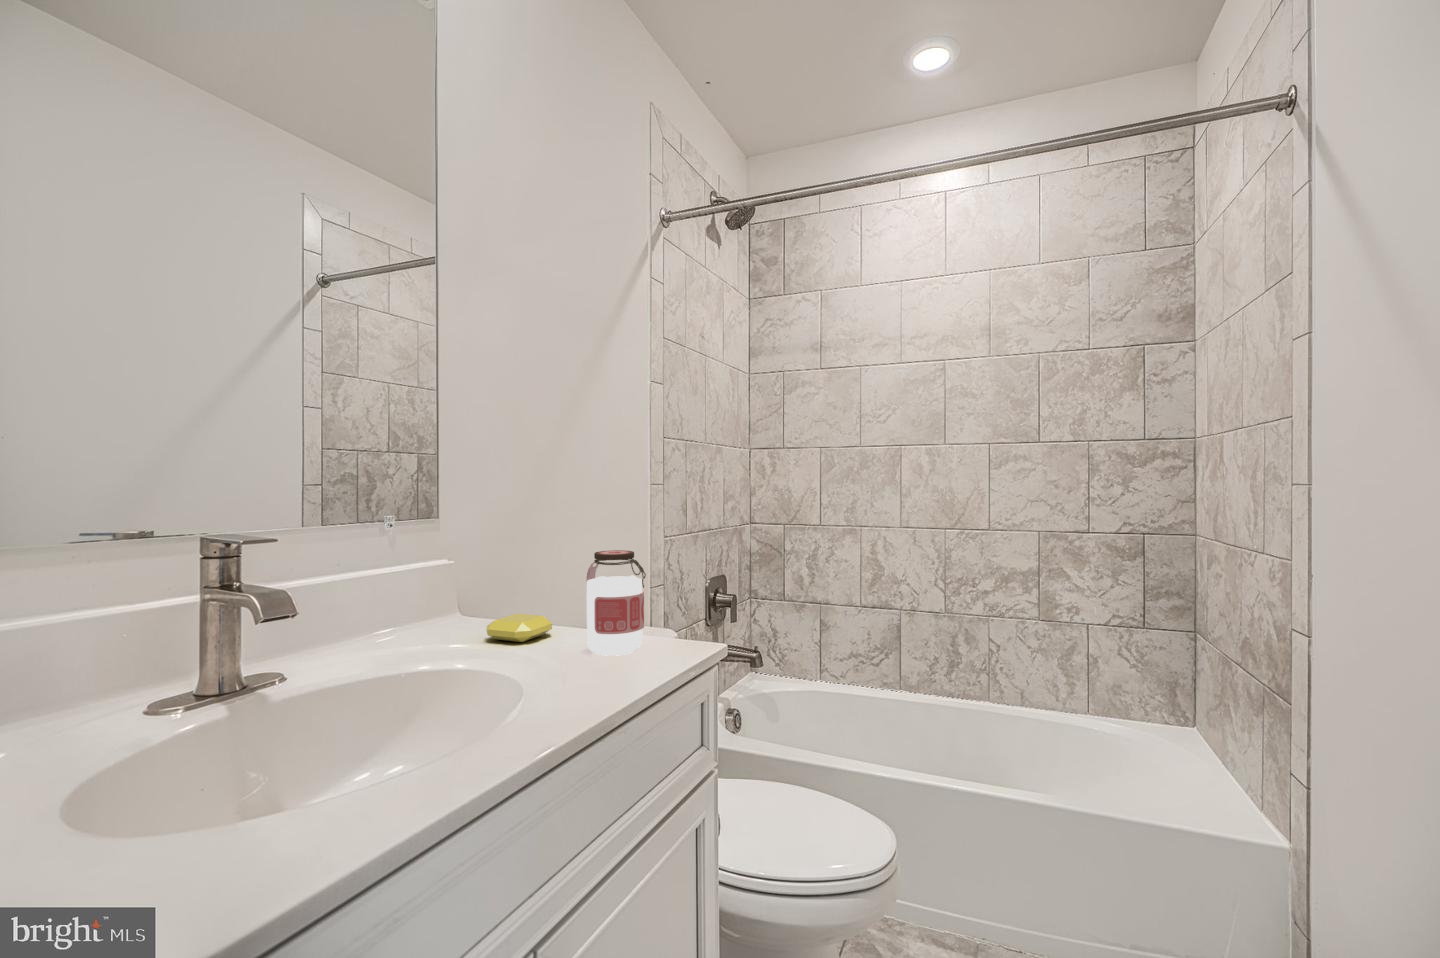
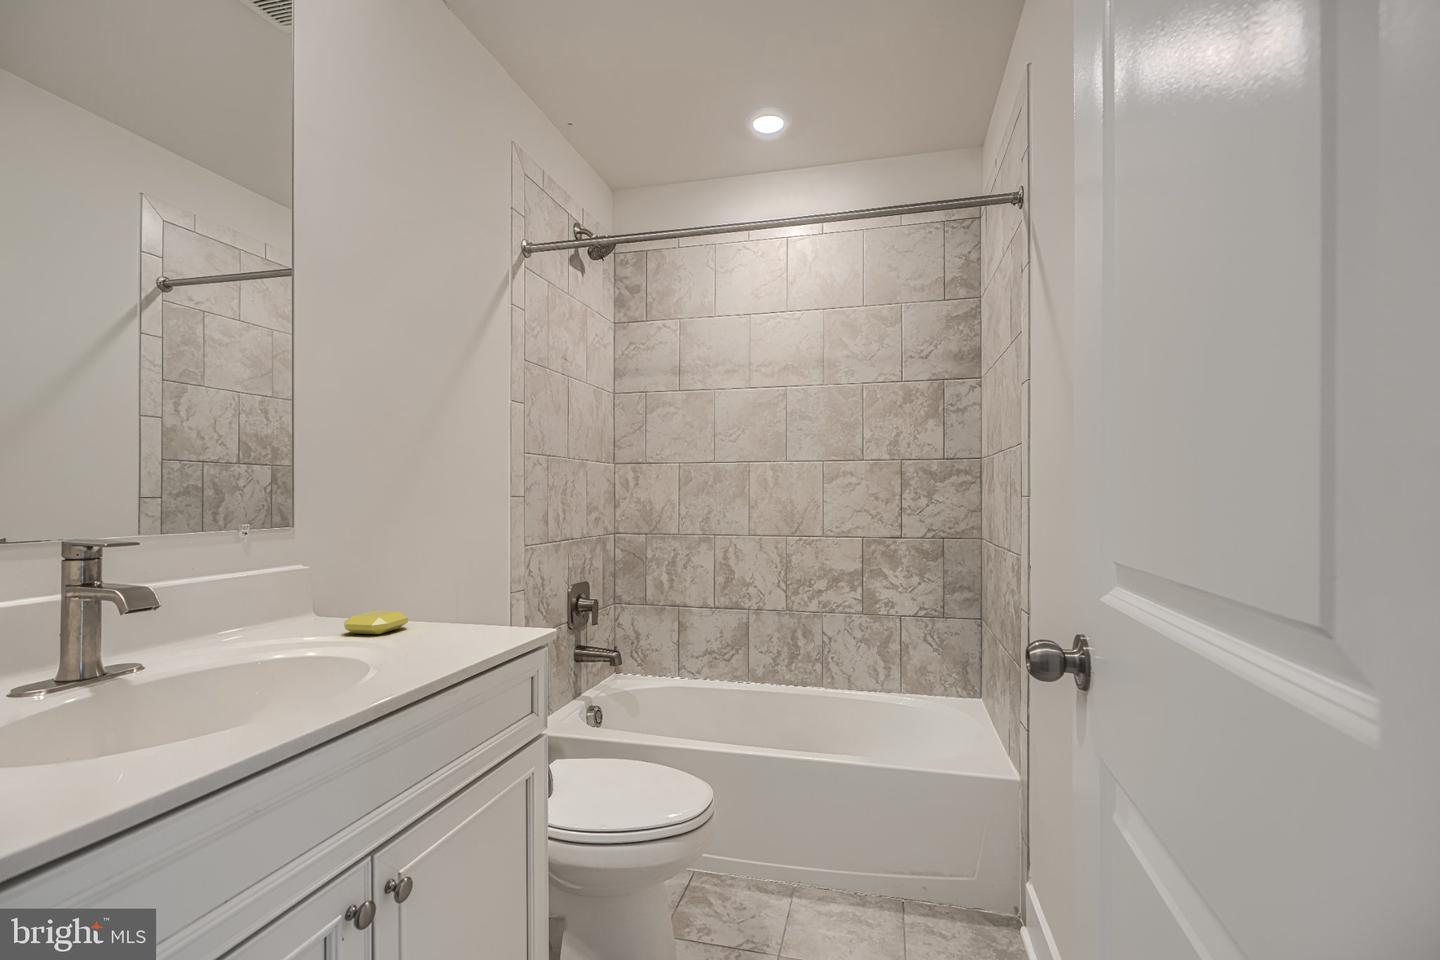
jar: present [587,550,646,656] -> none [438,550,493,641]

